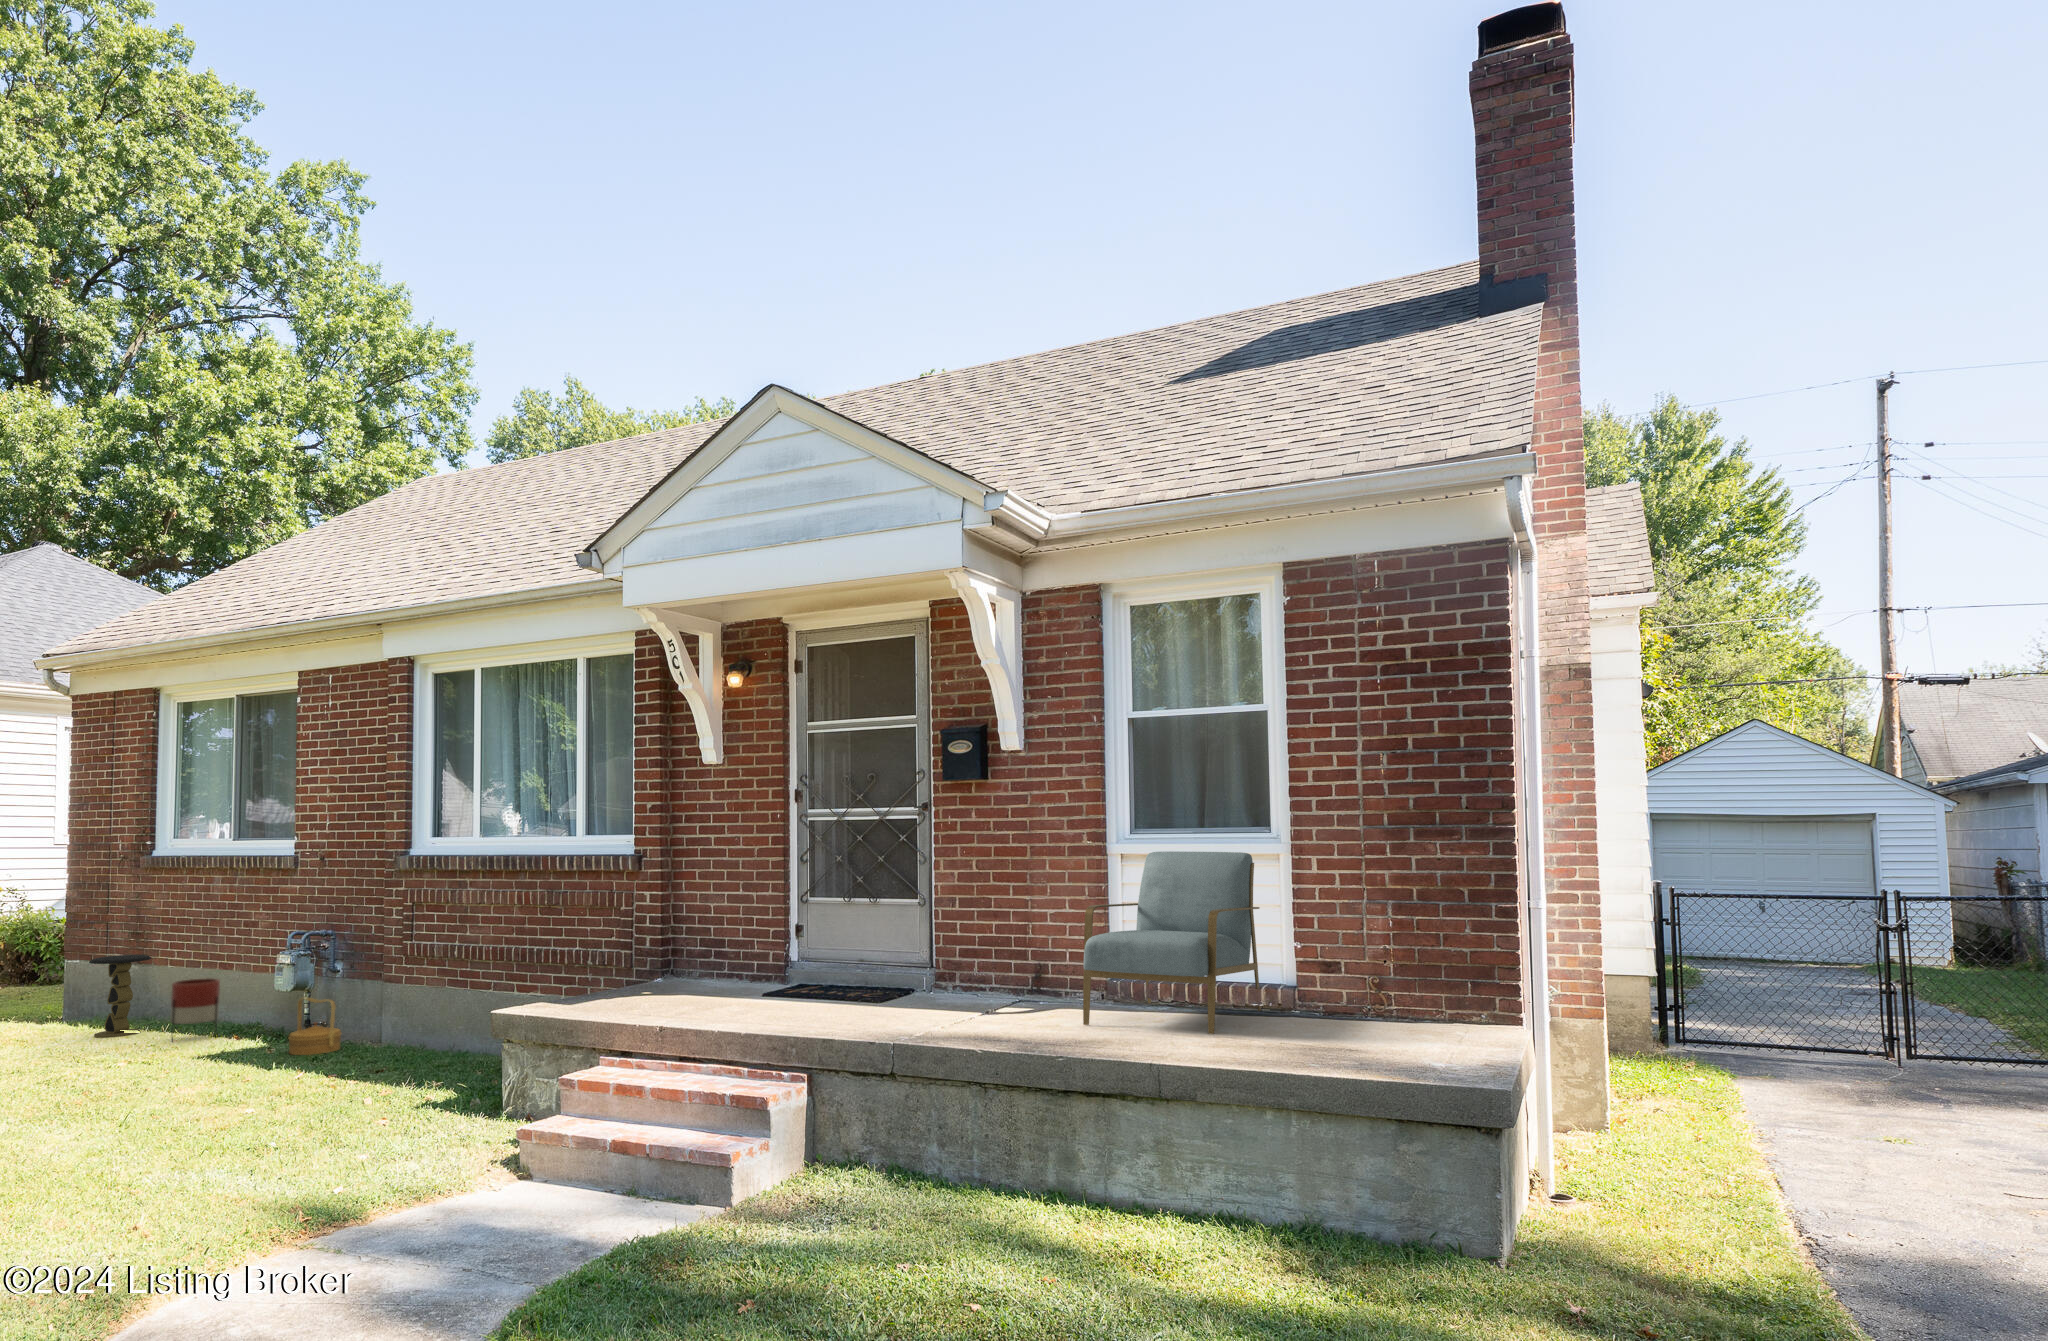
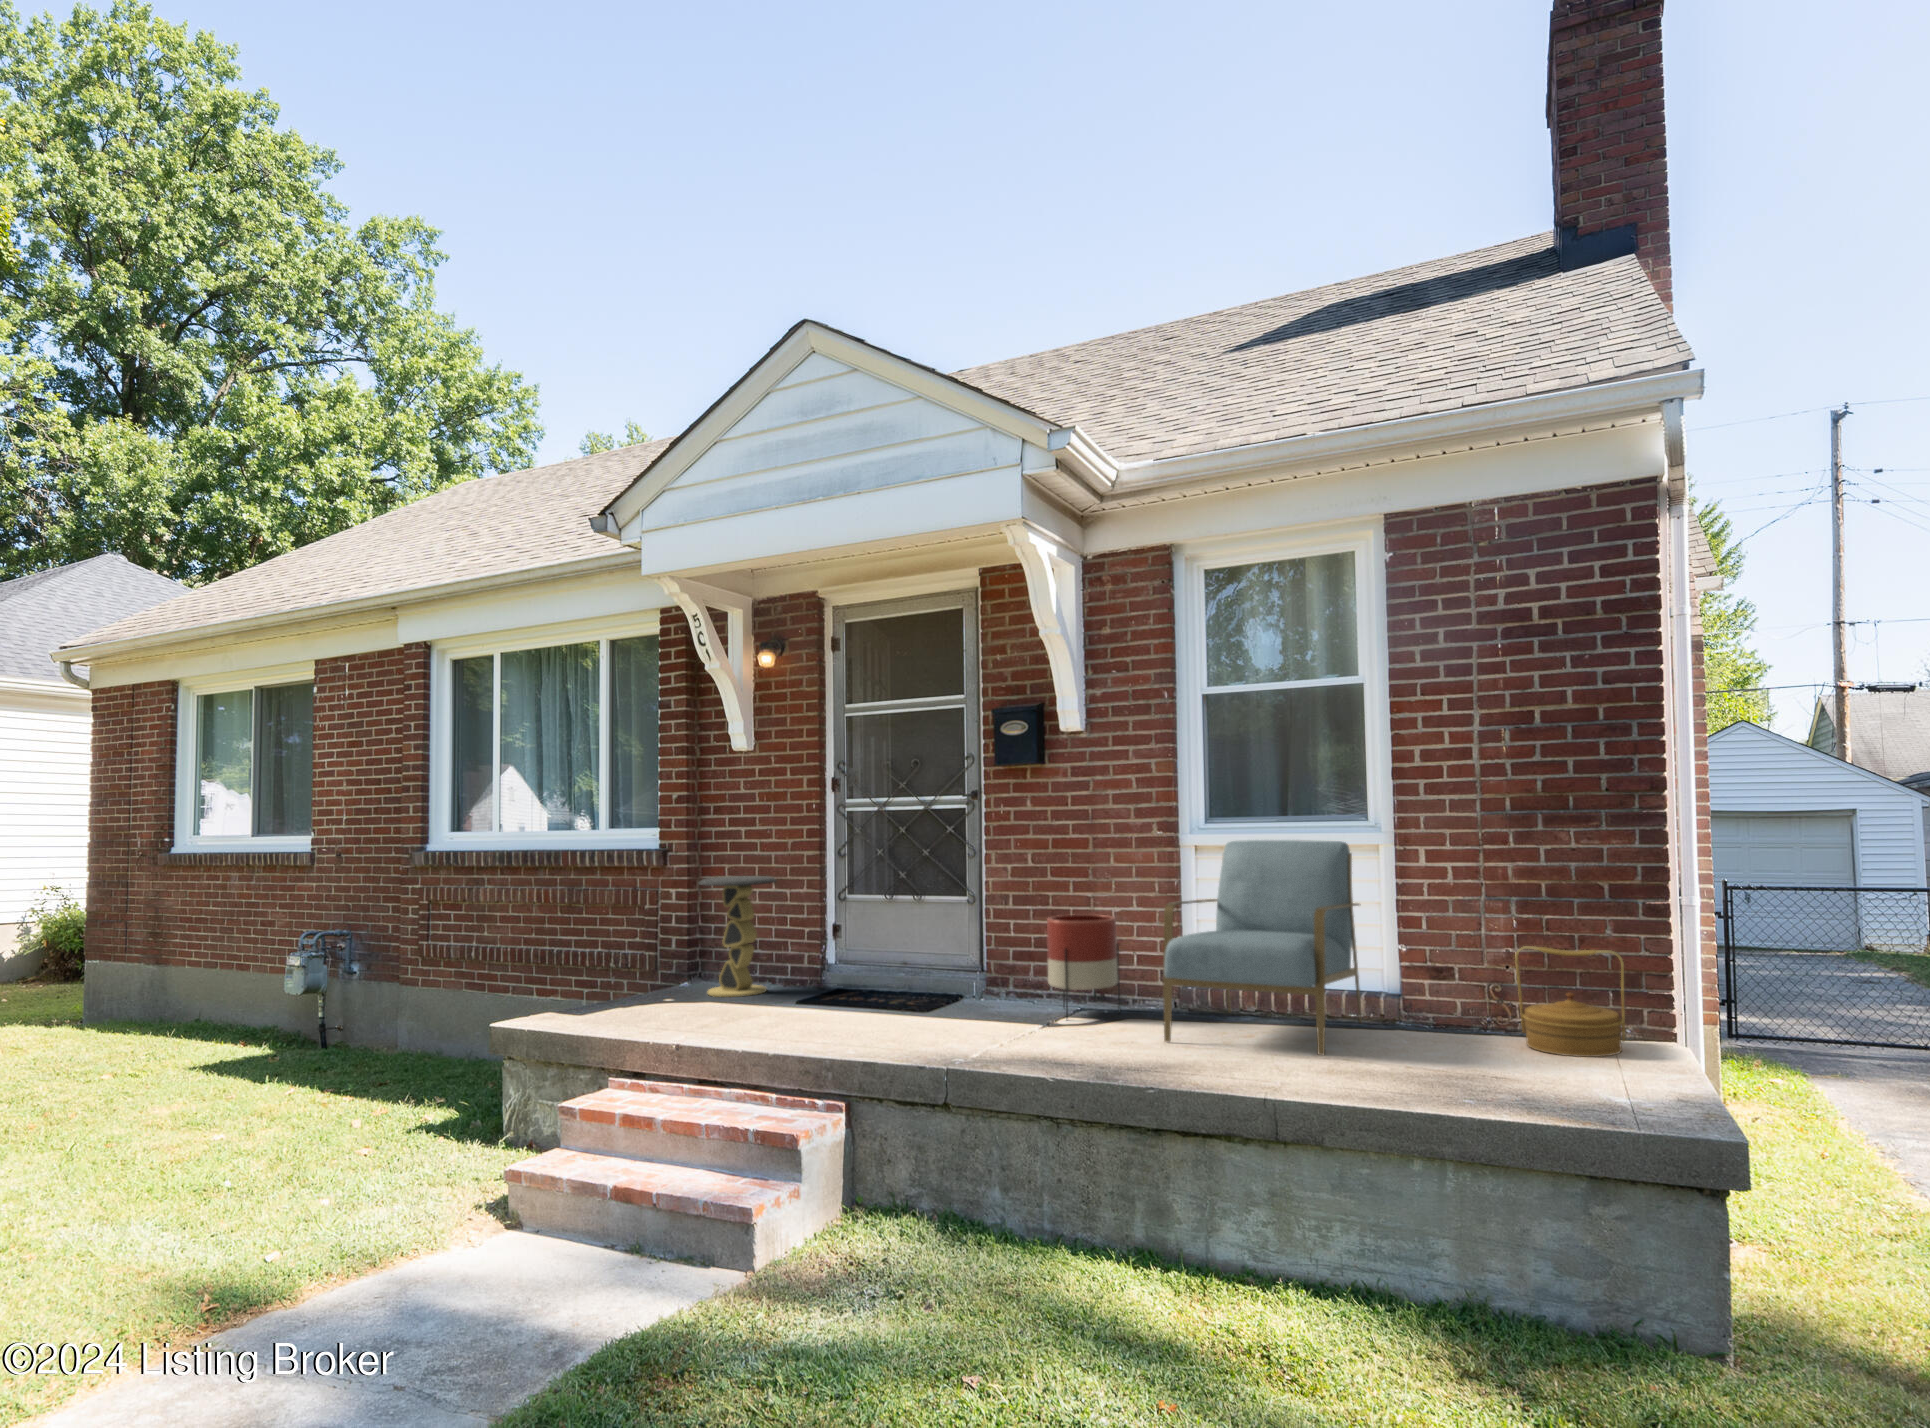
side table: present [89,955,151,1038] -> present [699,876,776,997]
planter: present [170,978,220,1037] -> present [1047,914,1120,1019]
woven basket: present [289,997,341,1055] -> present [1515,946,1625,1057]

